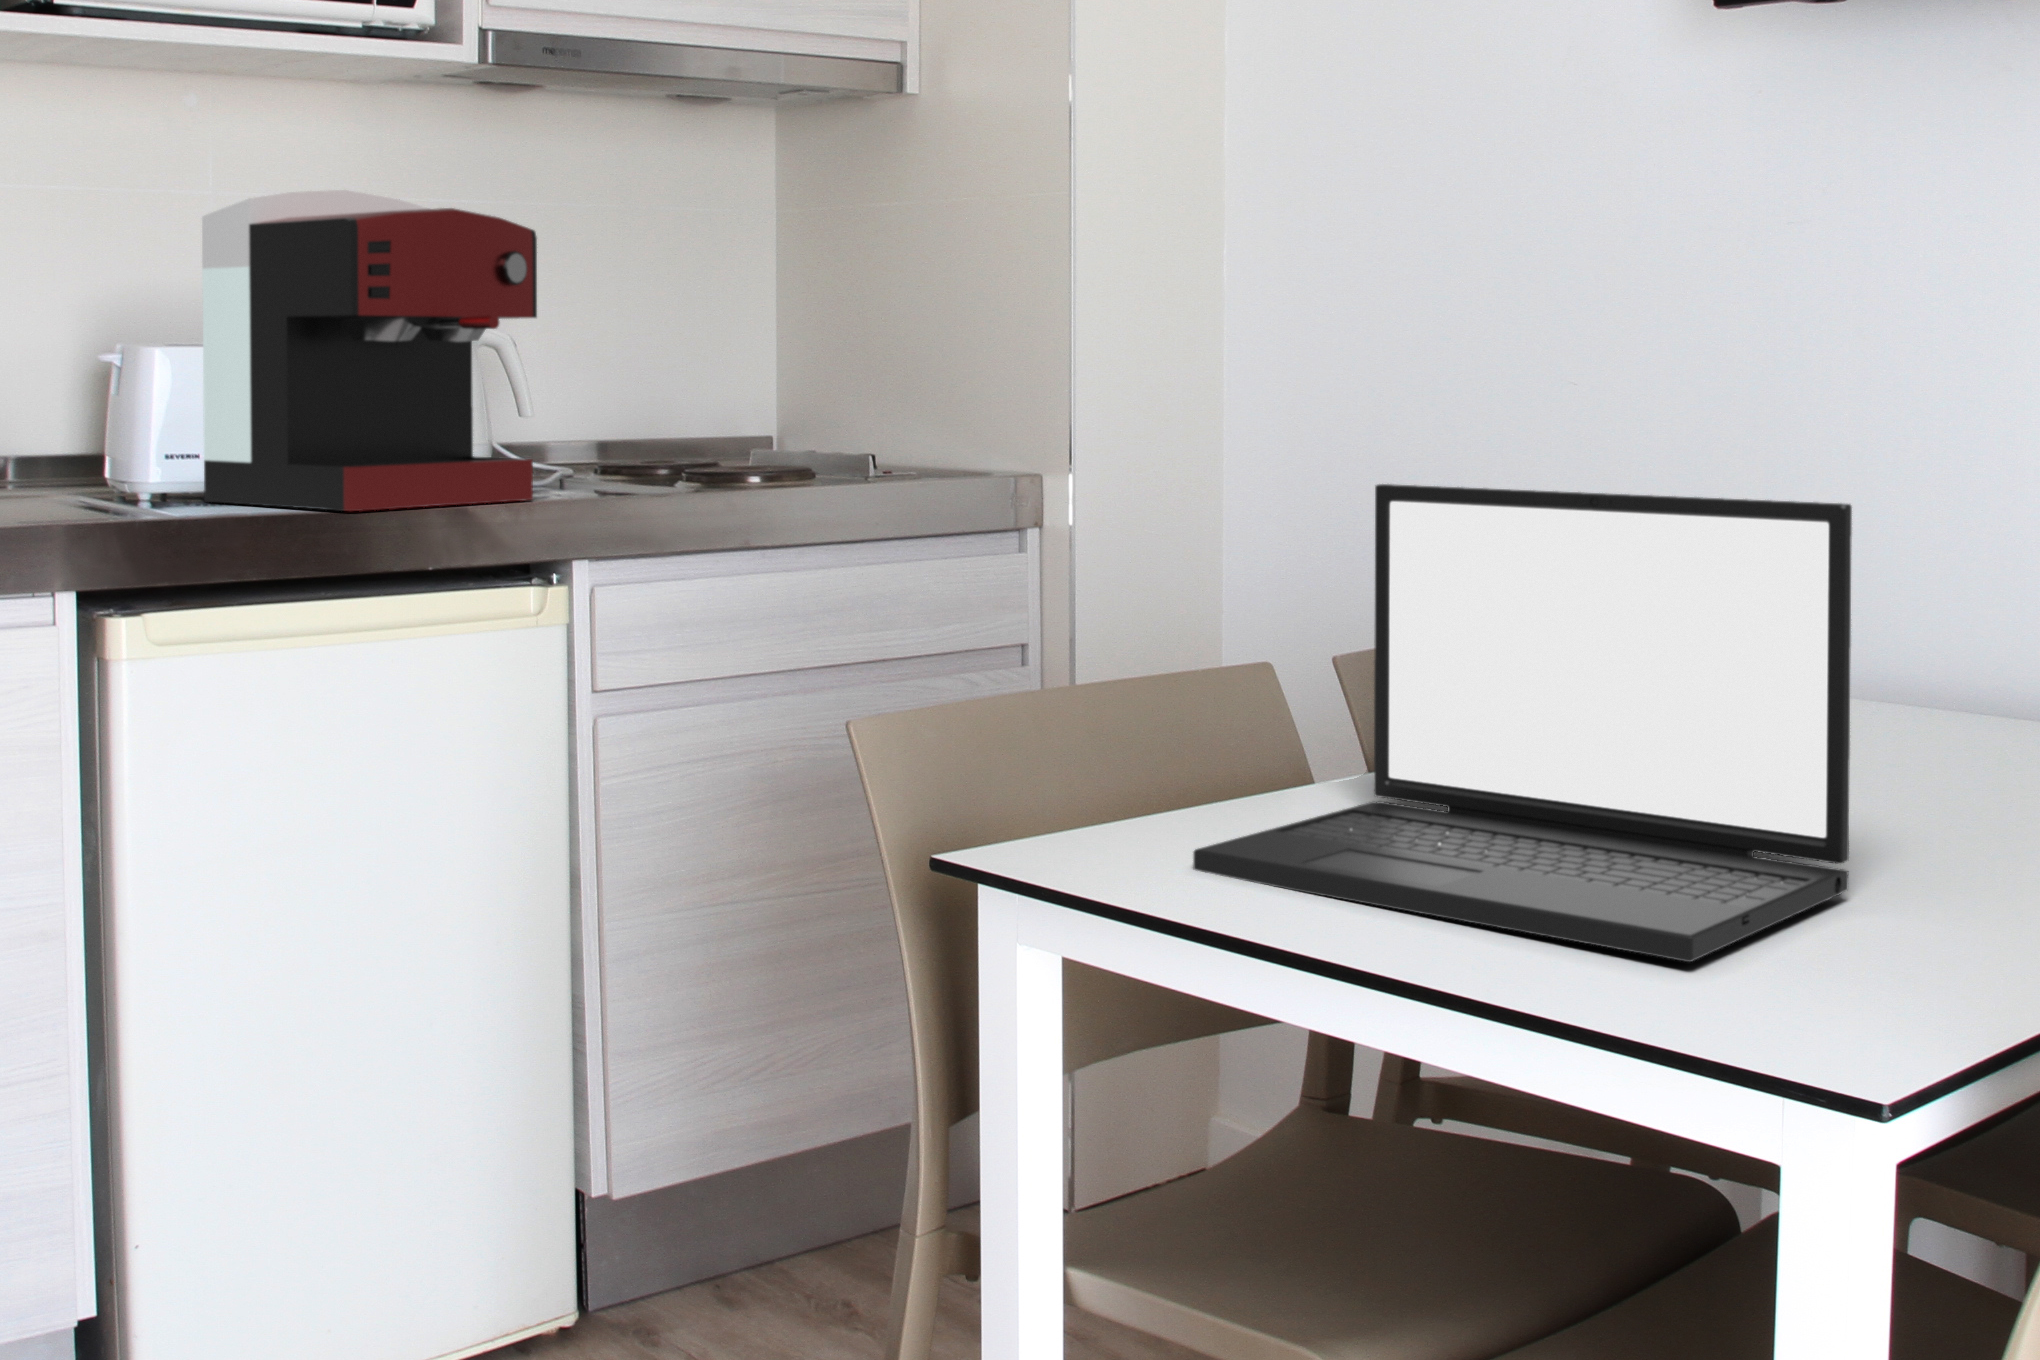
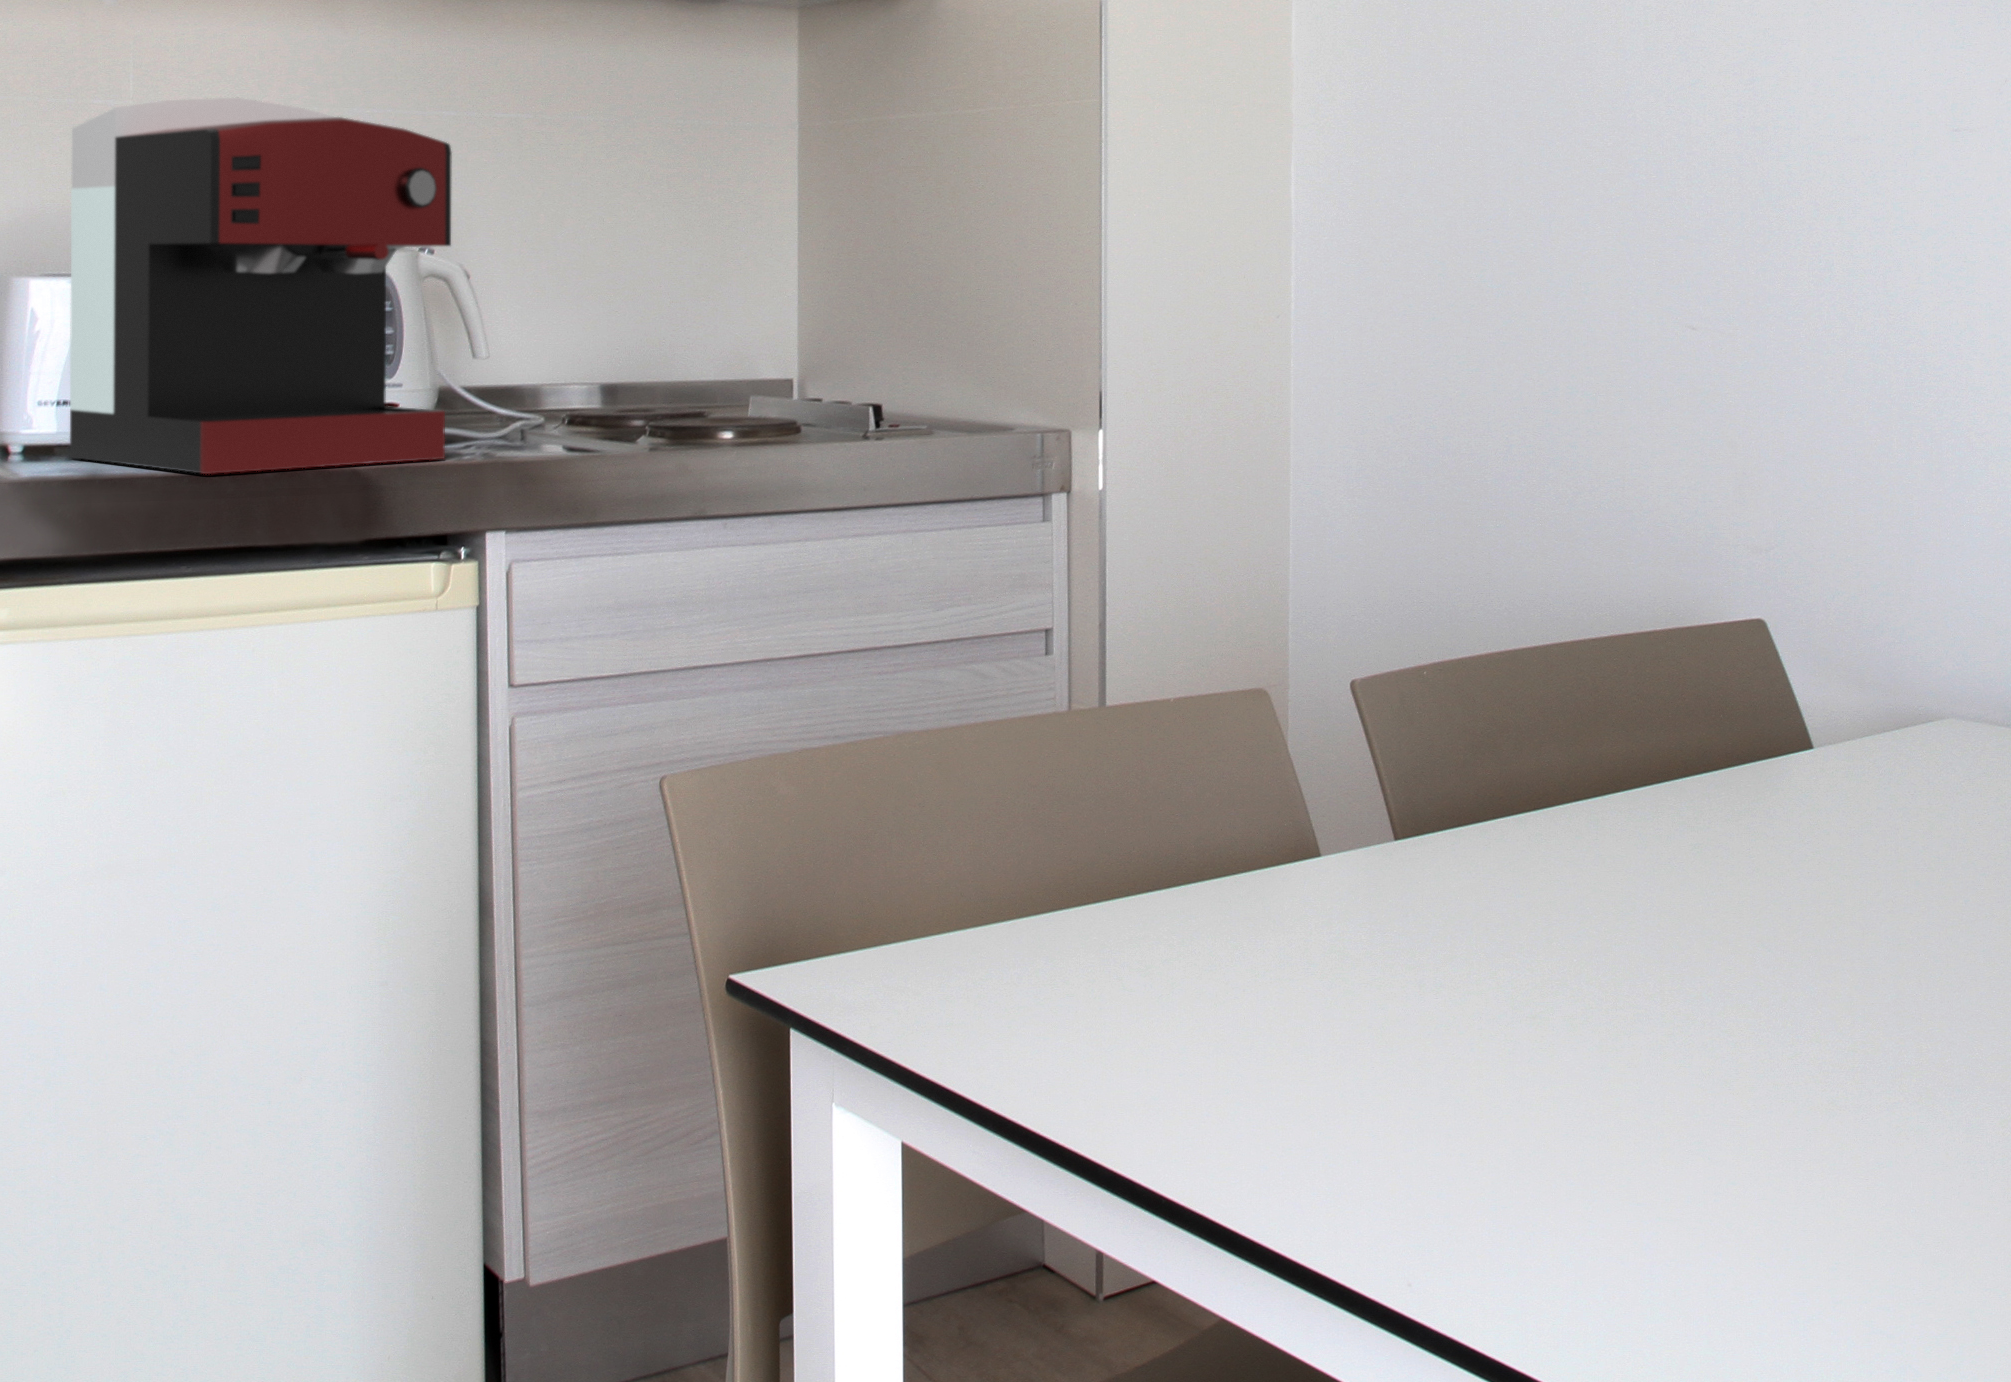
laptop: present [1193,484,1852,962] -> none [1058,476,2001,1253]

